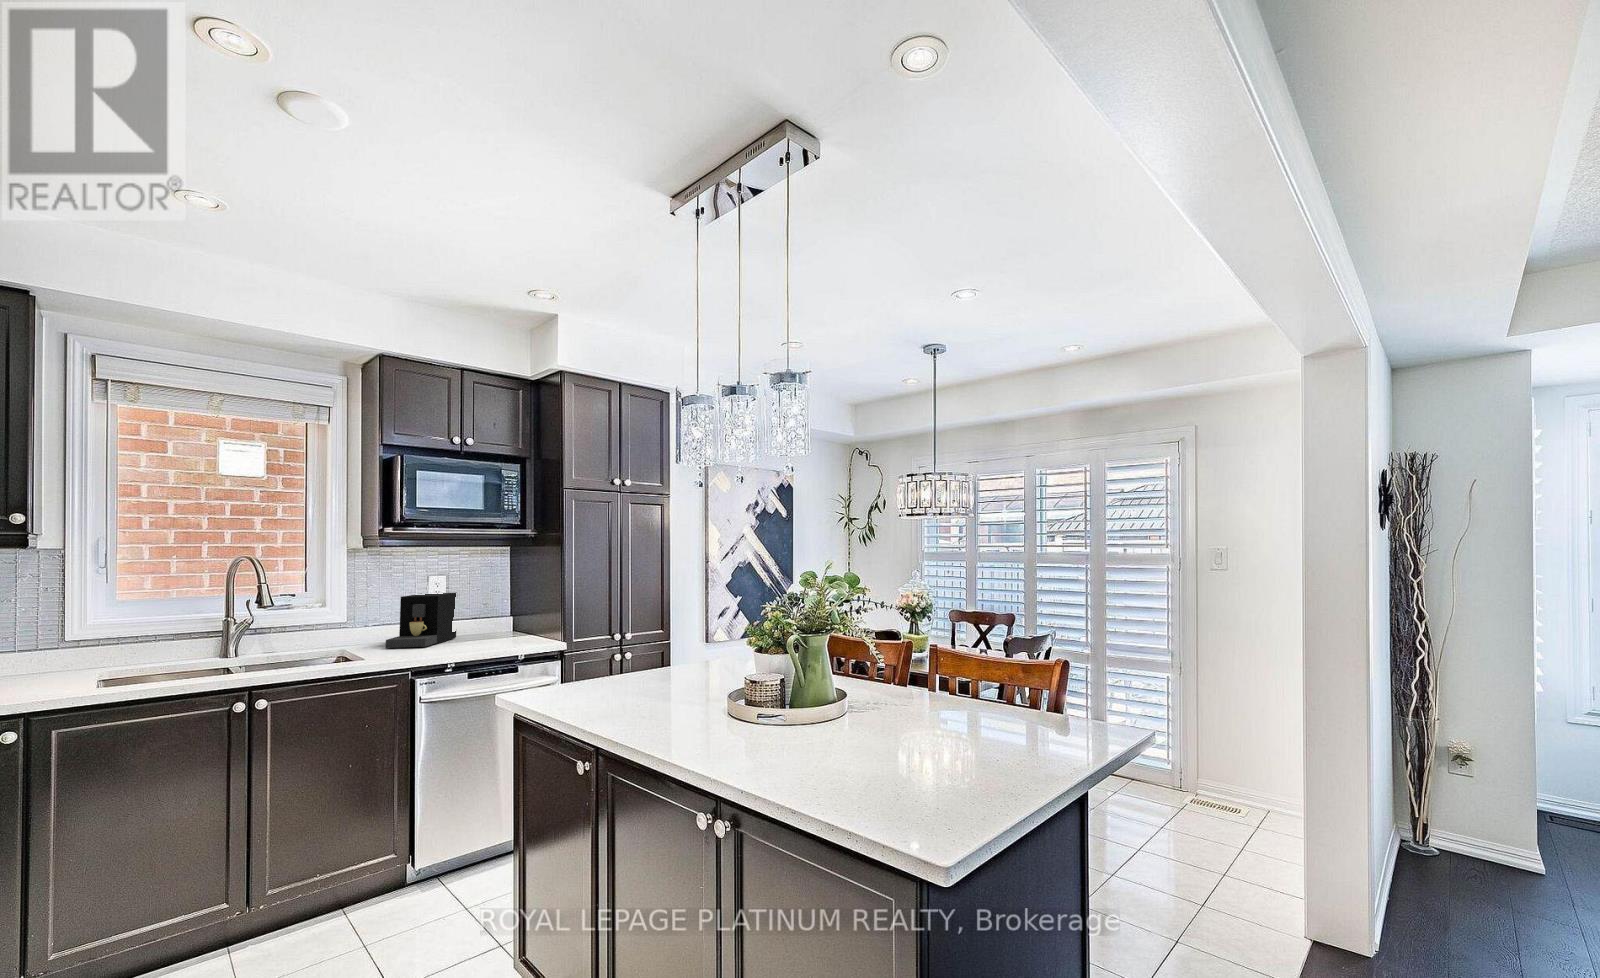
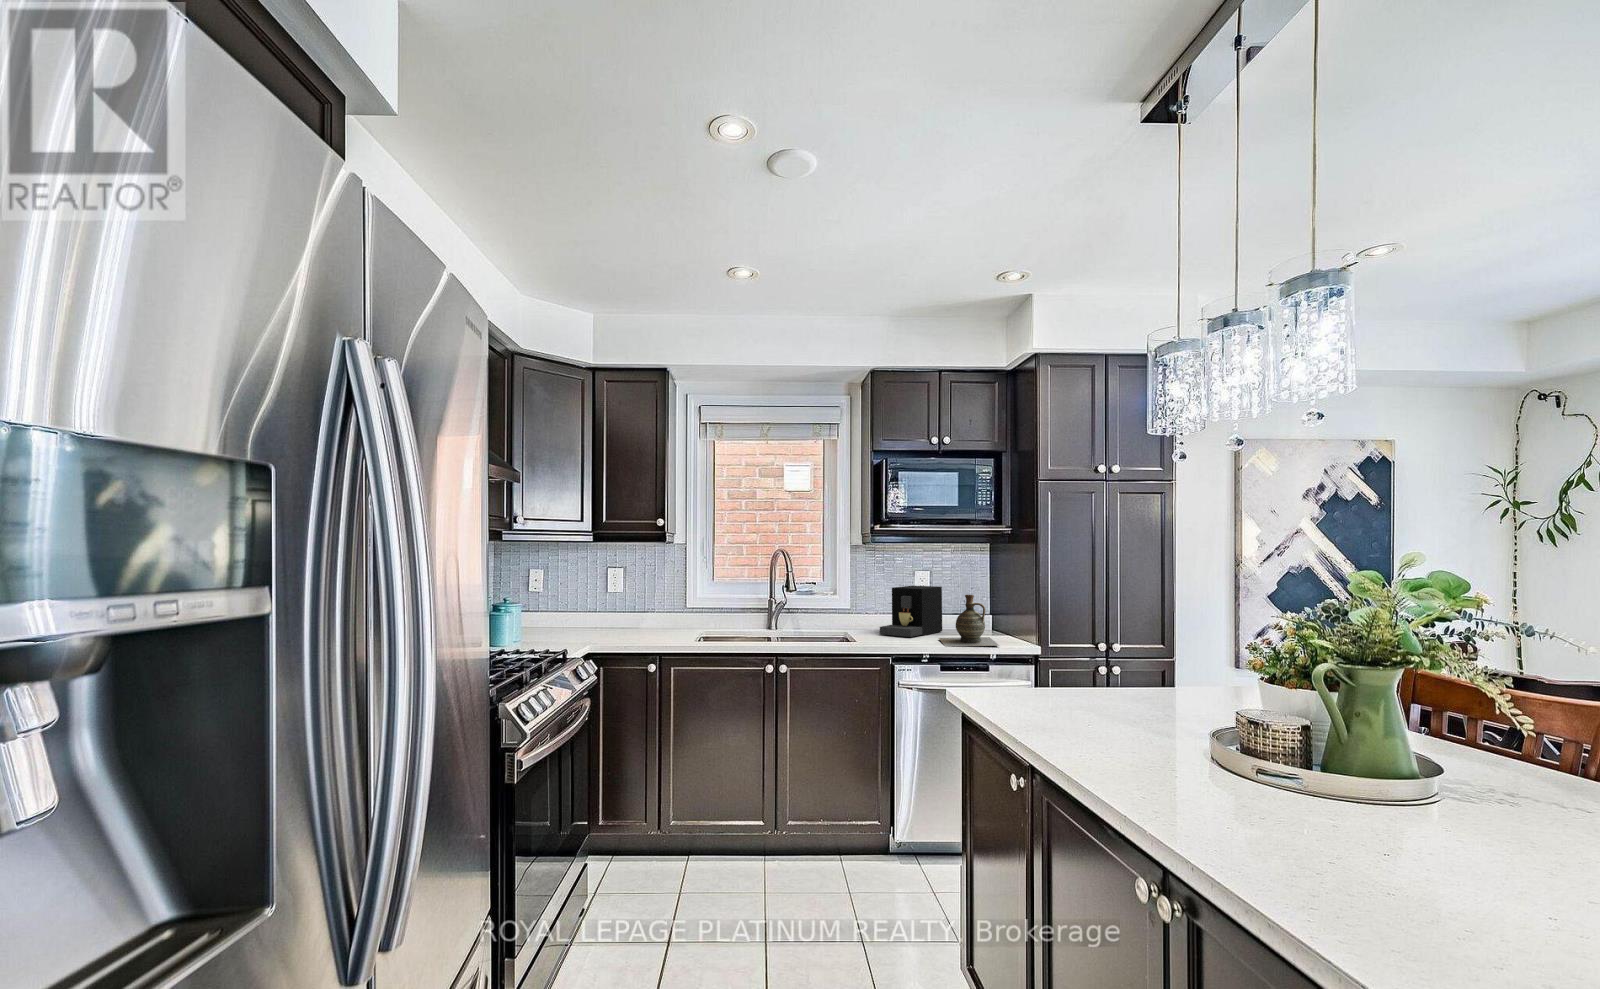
ceramic jug: none [457,598,526,651] -> present [939,595,999,646]

